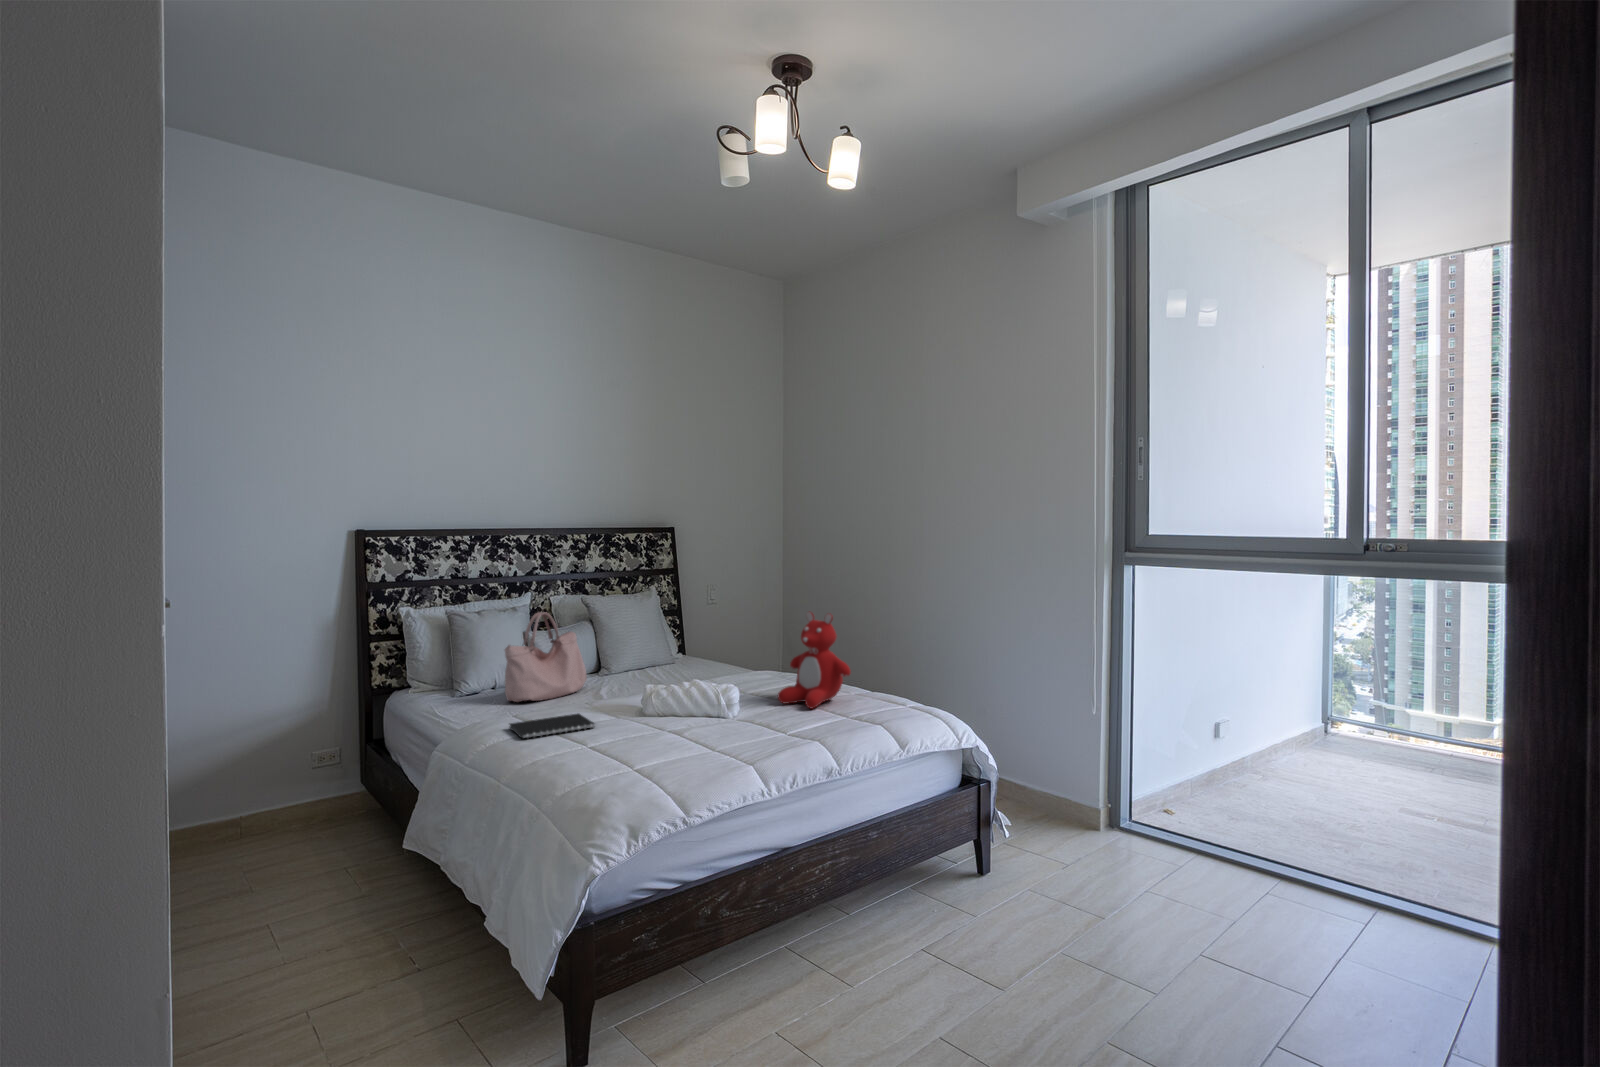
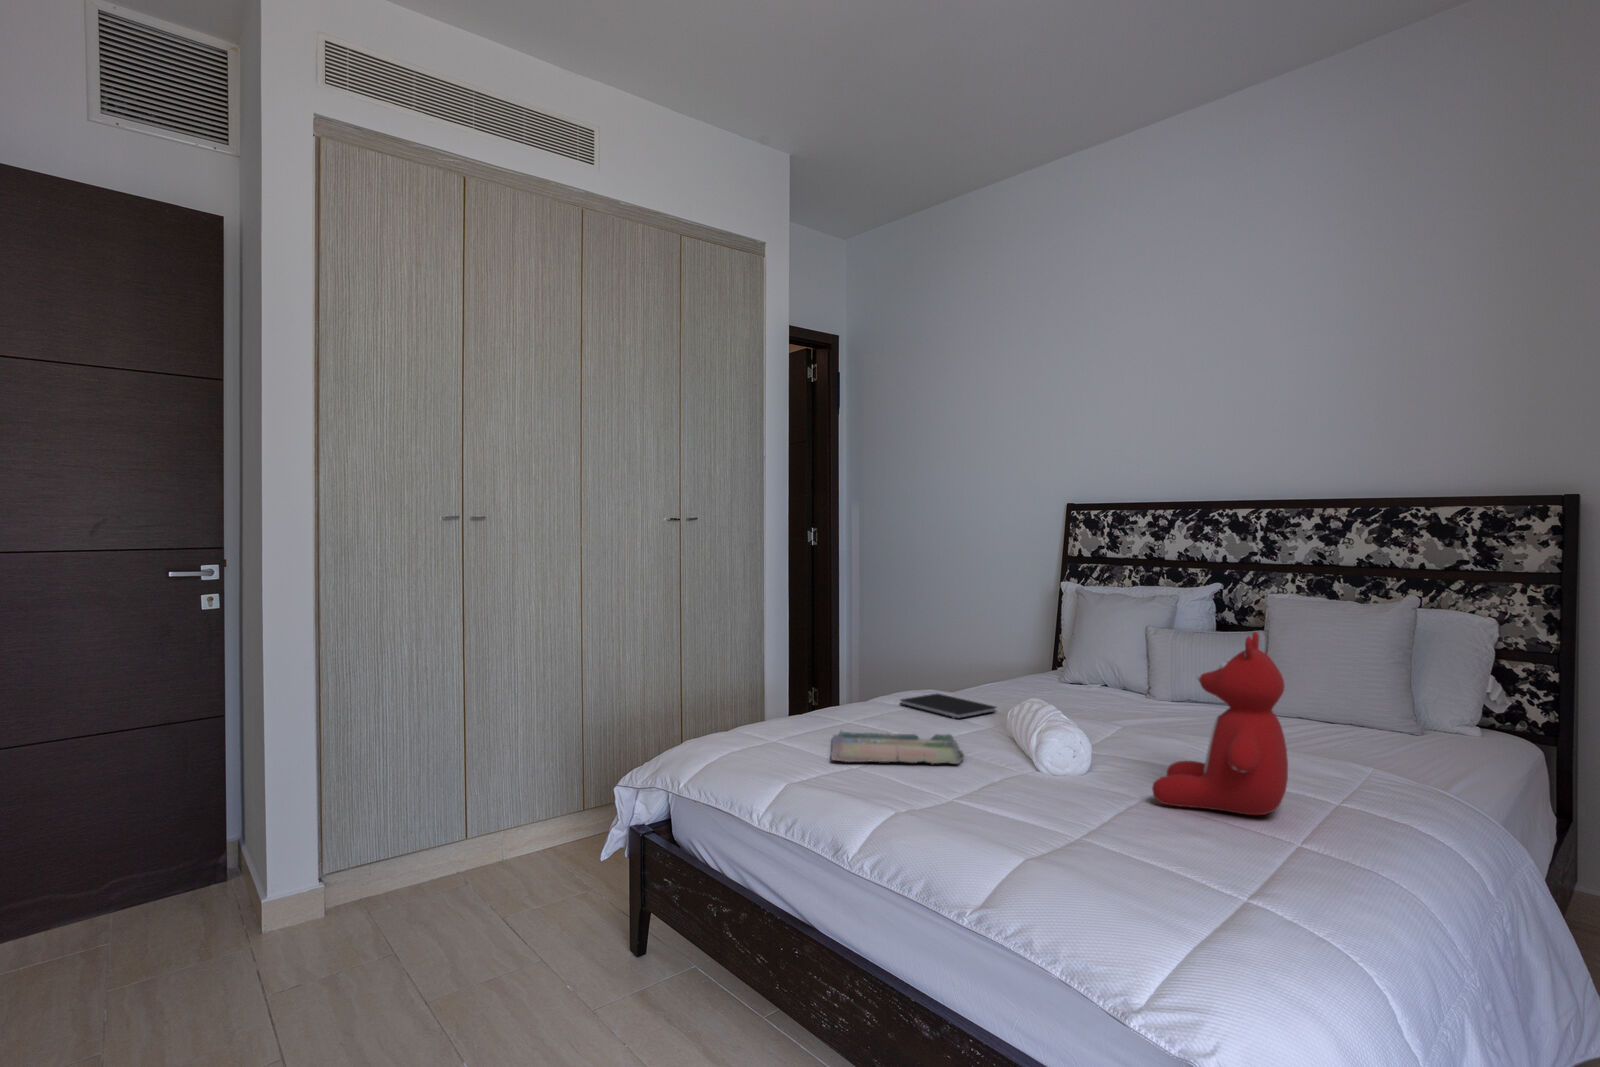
handbag: present [505,612,587,702] -> none [1034,594,1152,702]
tray: none [636,723,732,761] -> present [831,731,964,764]

